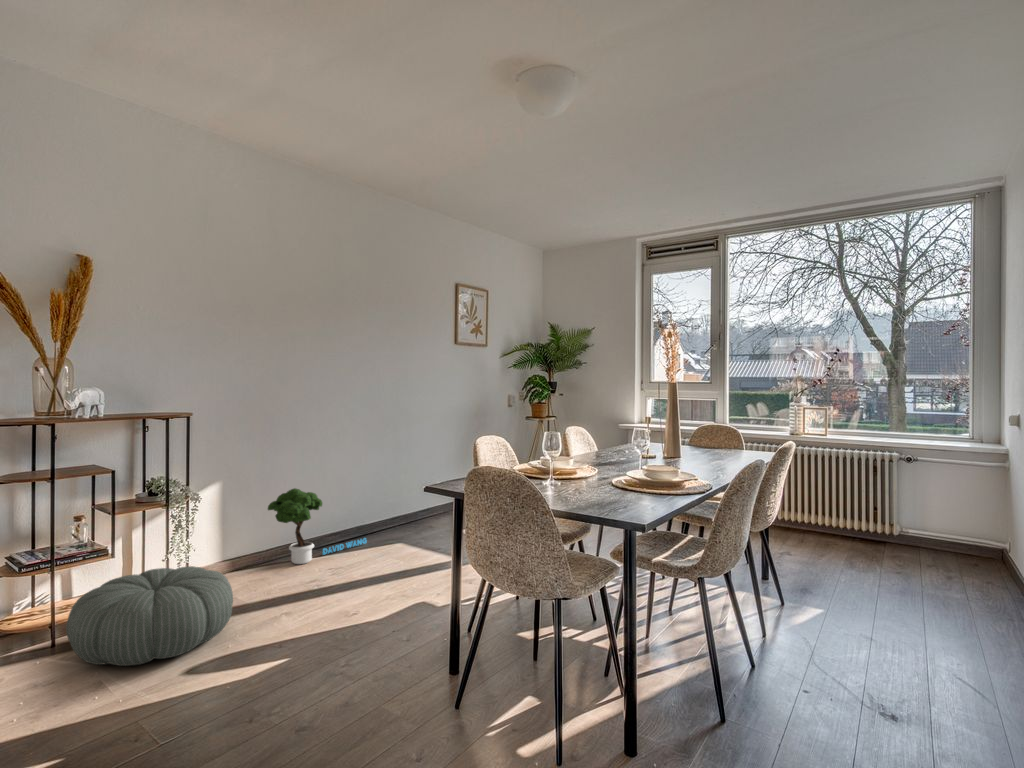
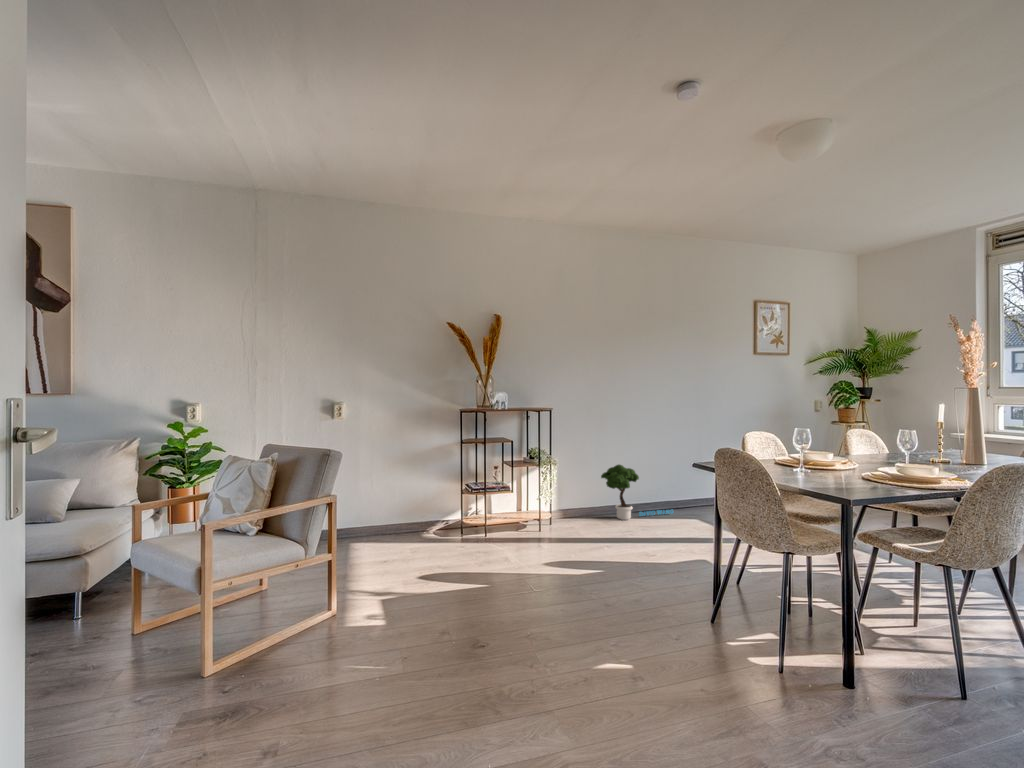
pouf: present [66,566,233,666] -> none [492,503,577,555]

